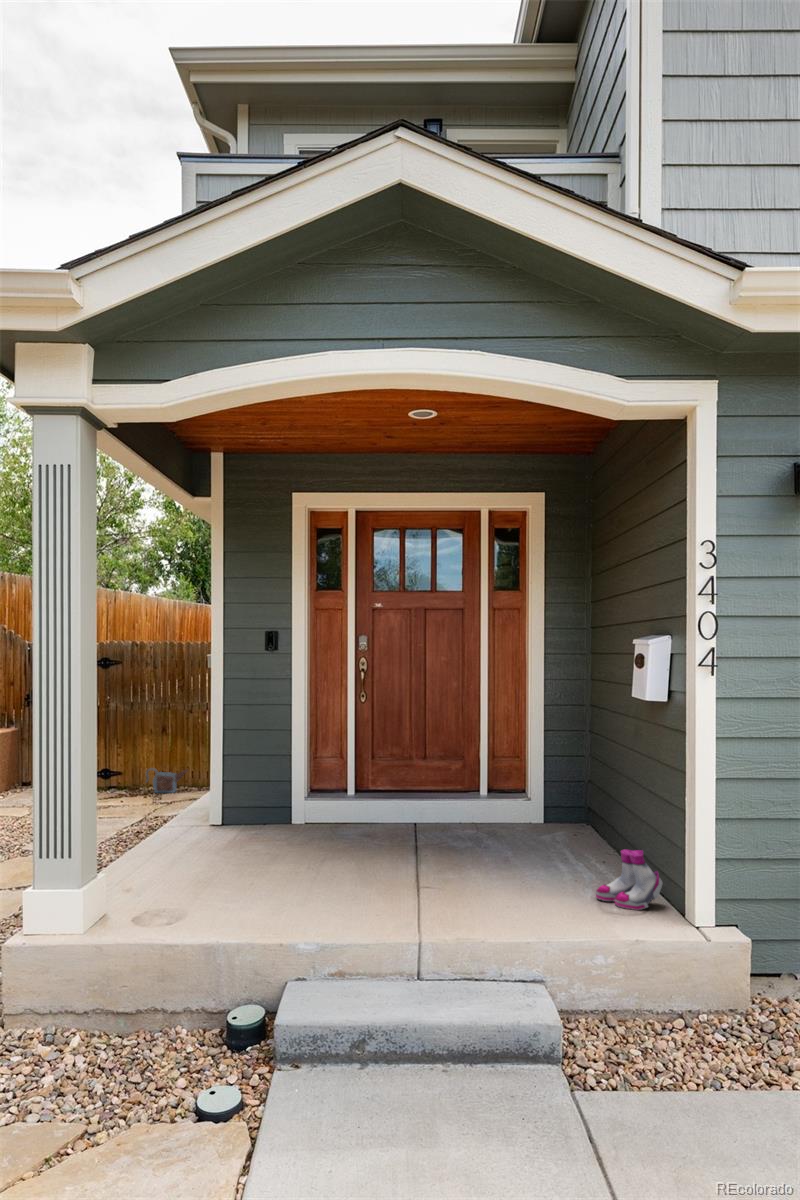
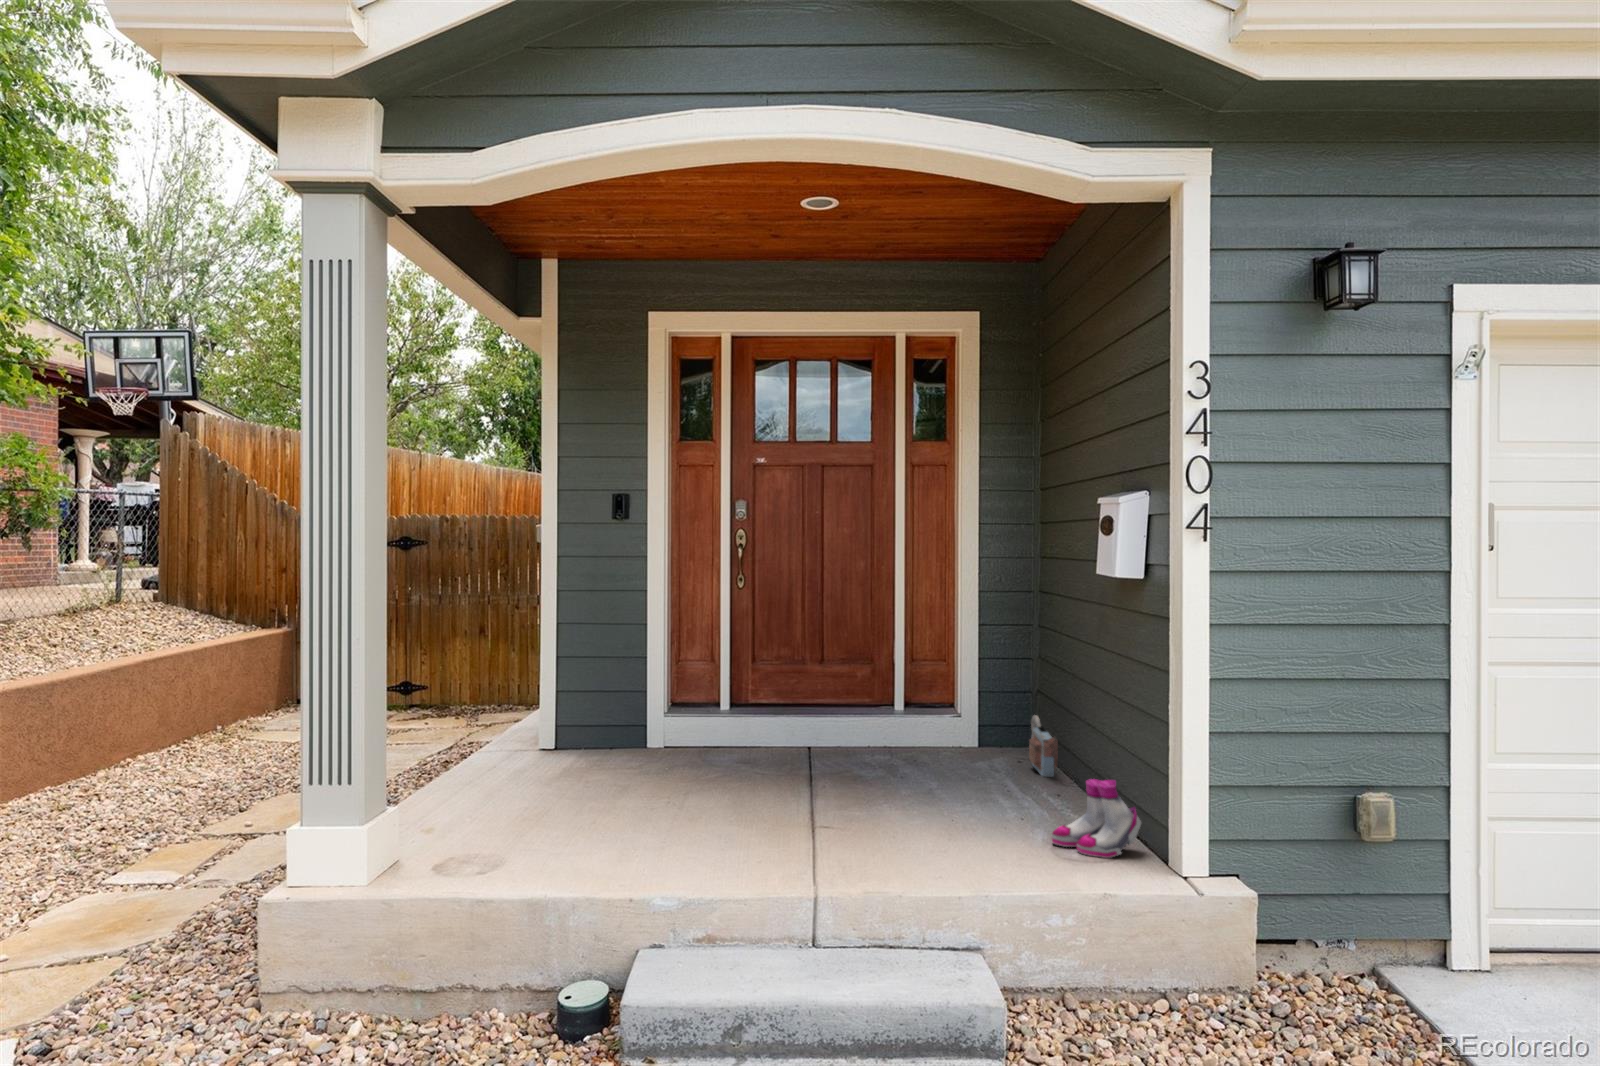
watering can: present [146,768,188,793] -> present [1029,715,1058,777]

